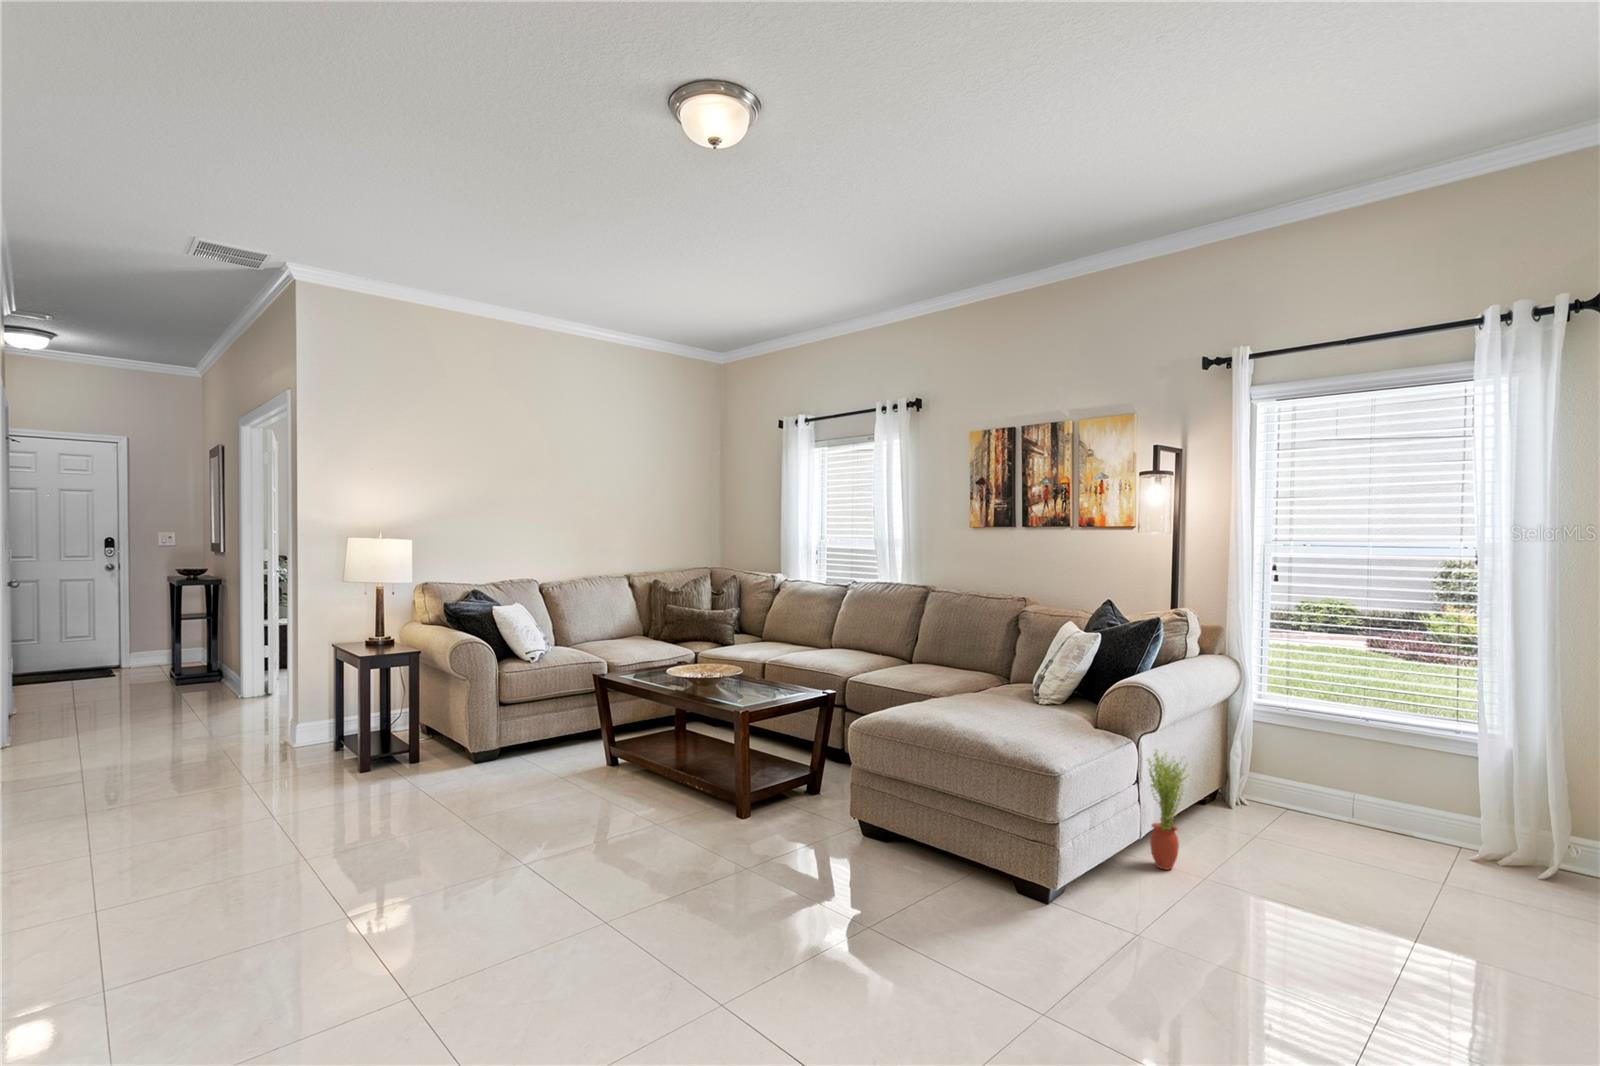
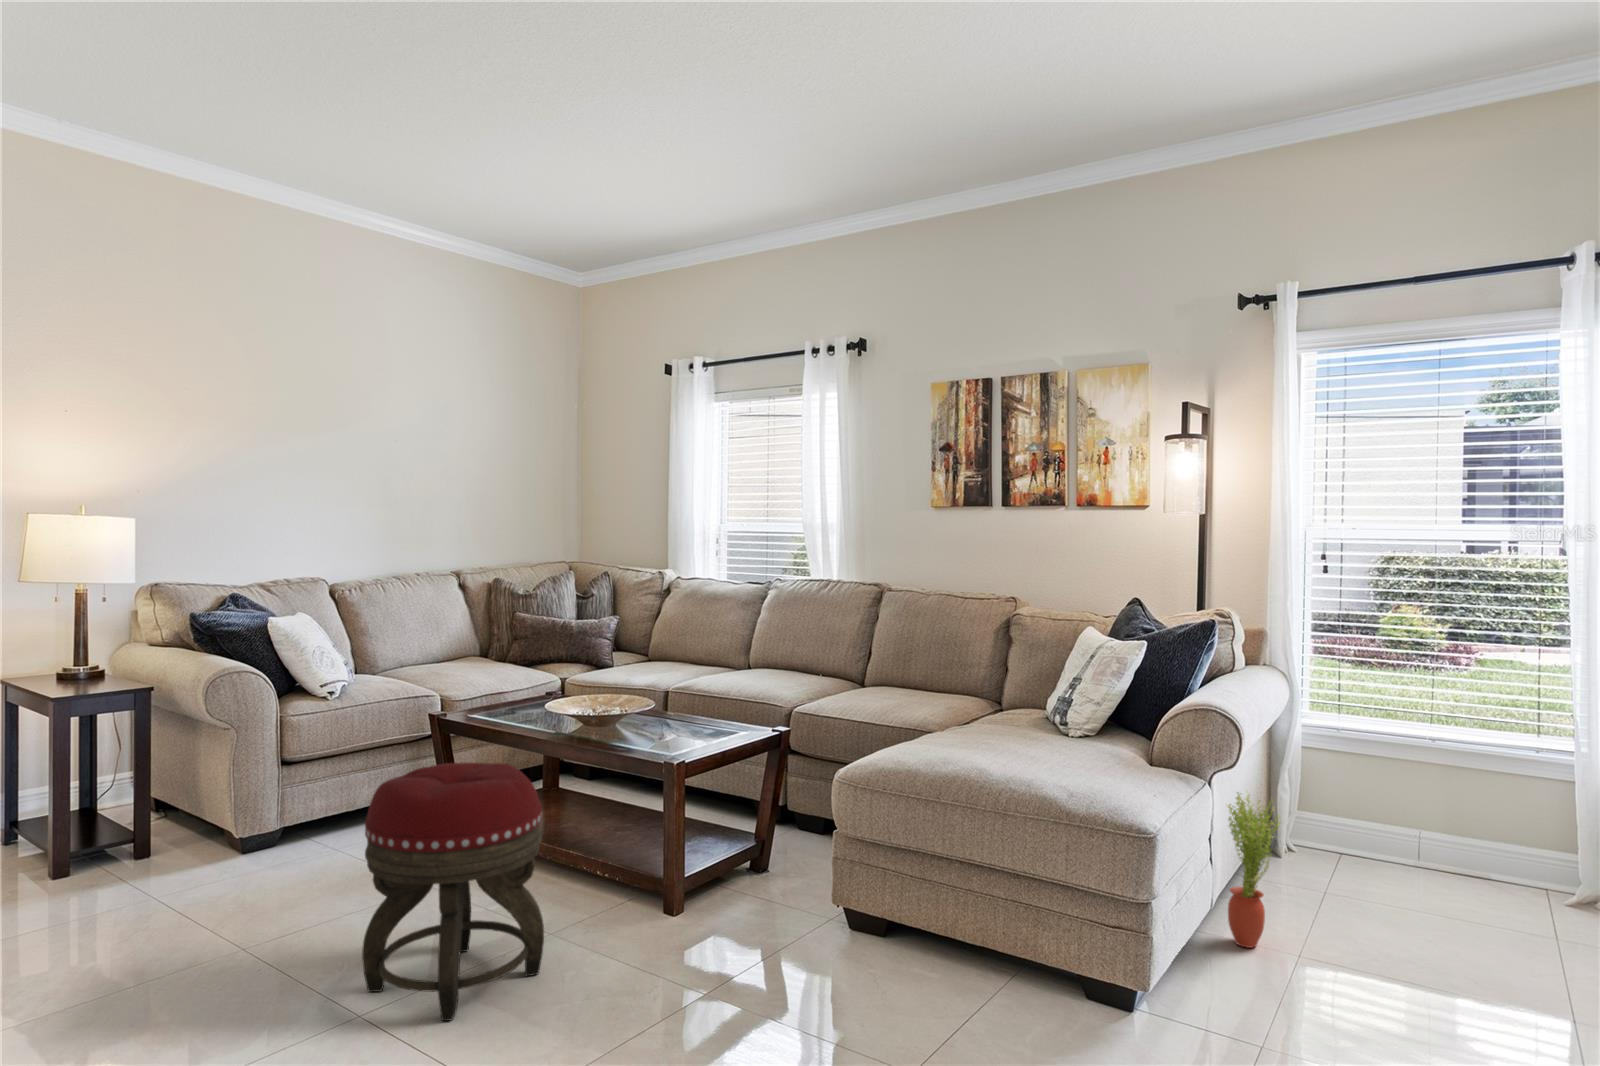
footstool: none [529,705,646,872] -> present [362,763,544,1021]

